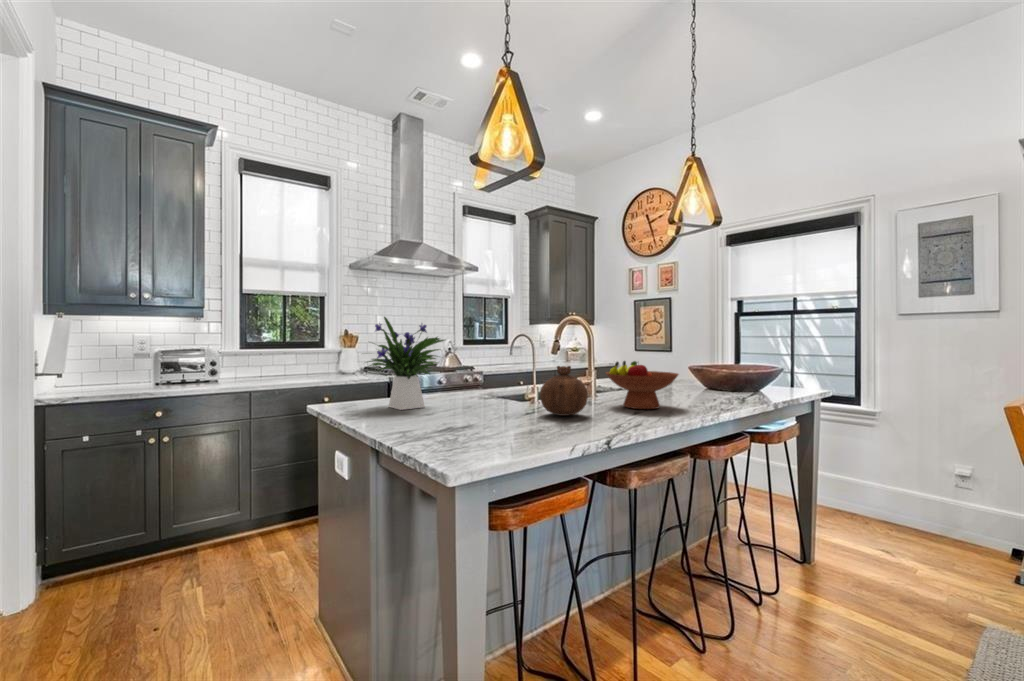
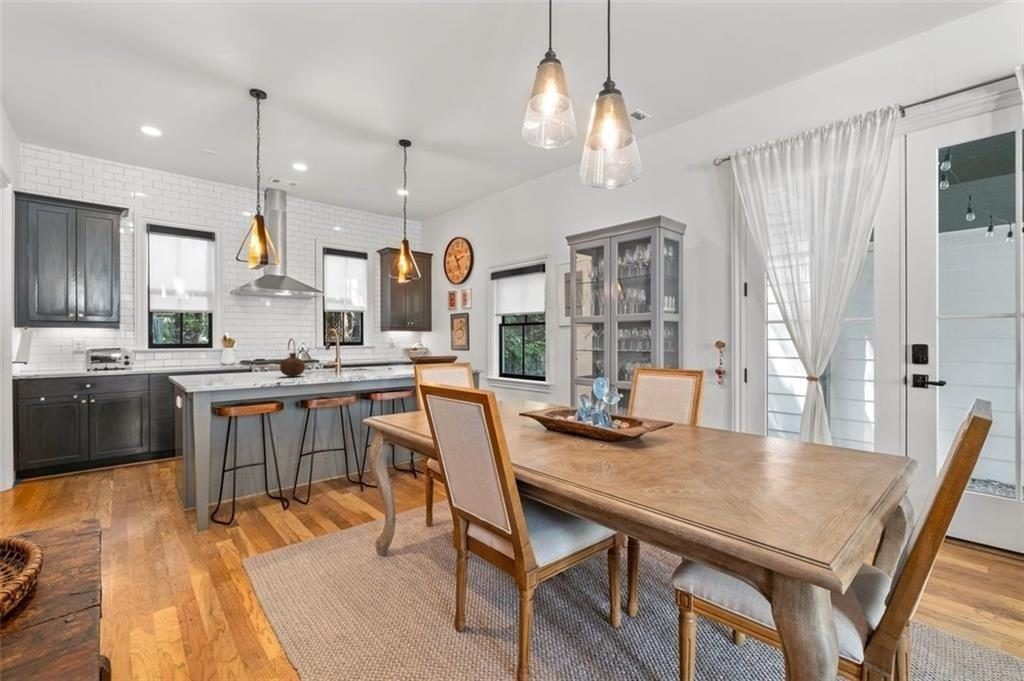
flower arrangement: present [369,317,444,410] -> none [194,329,245,376]
fruit bowl: present [606,361,679,409] -> none [326,351,364,374]

